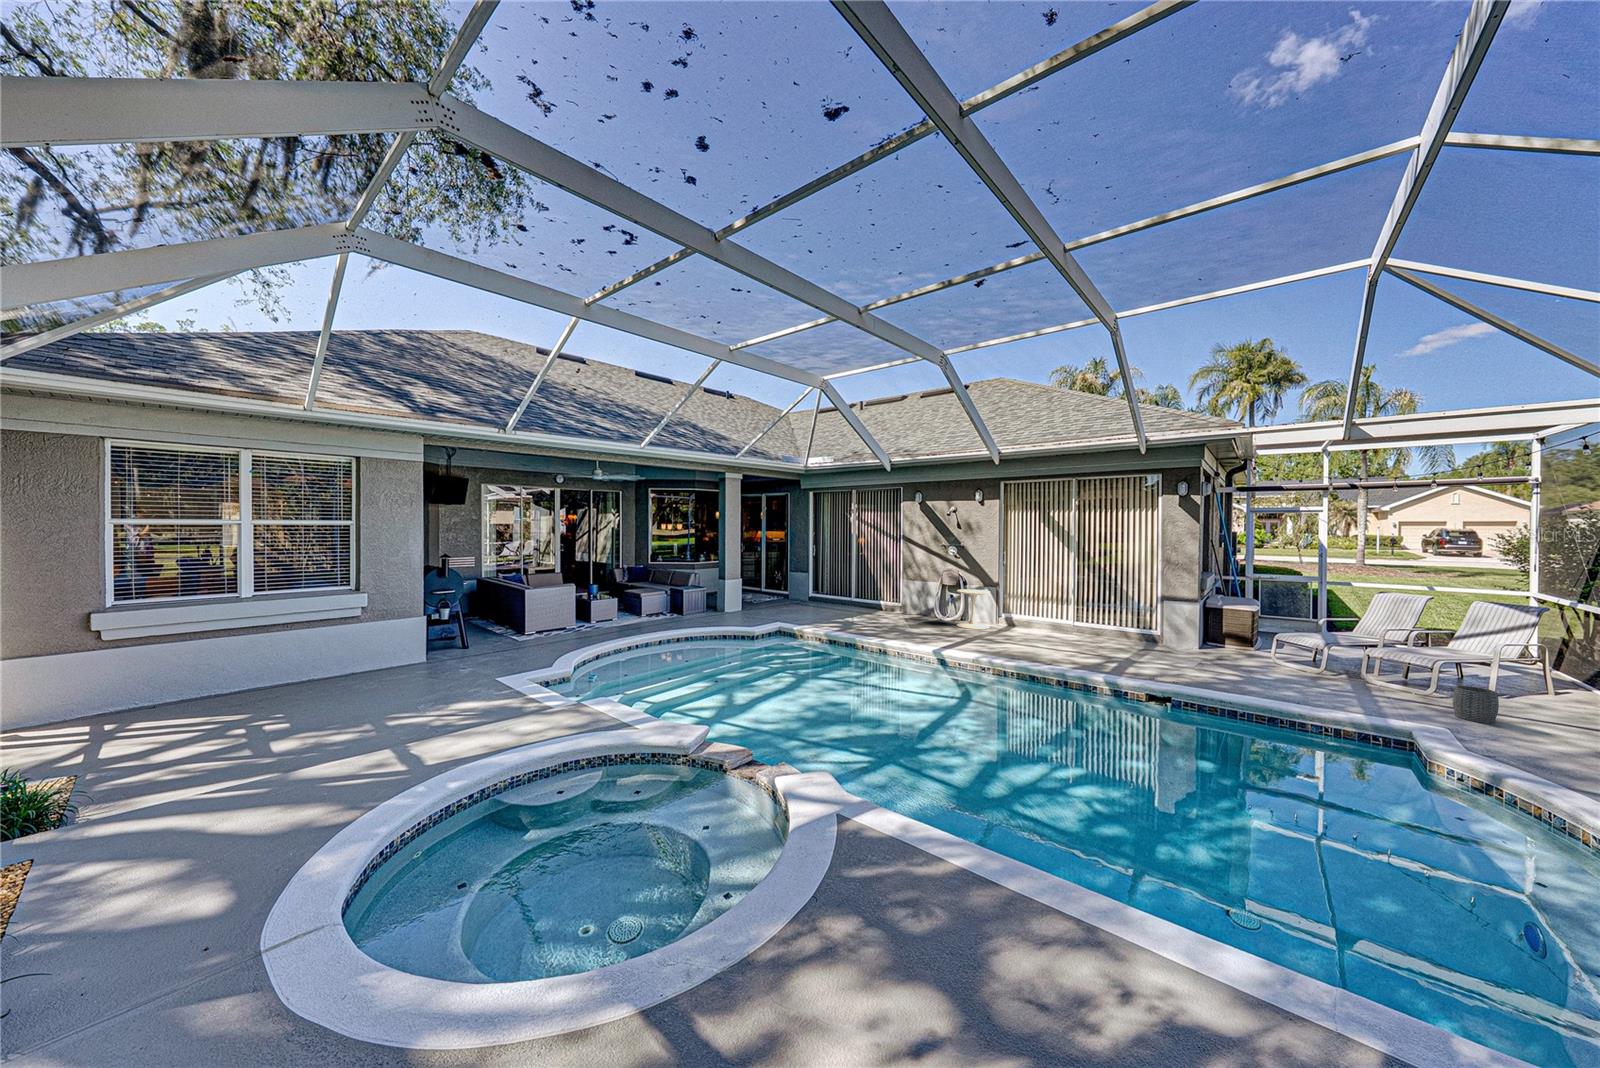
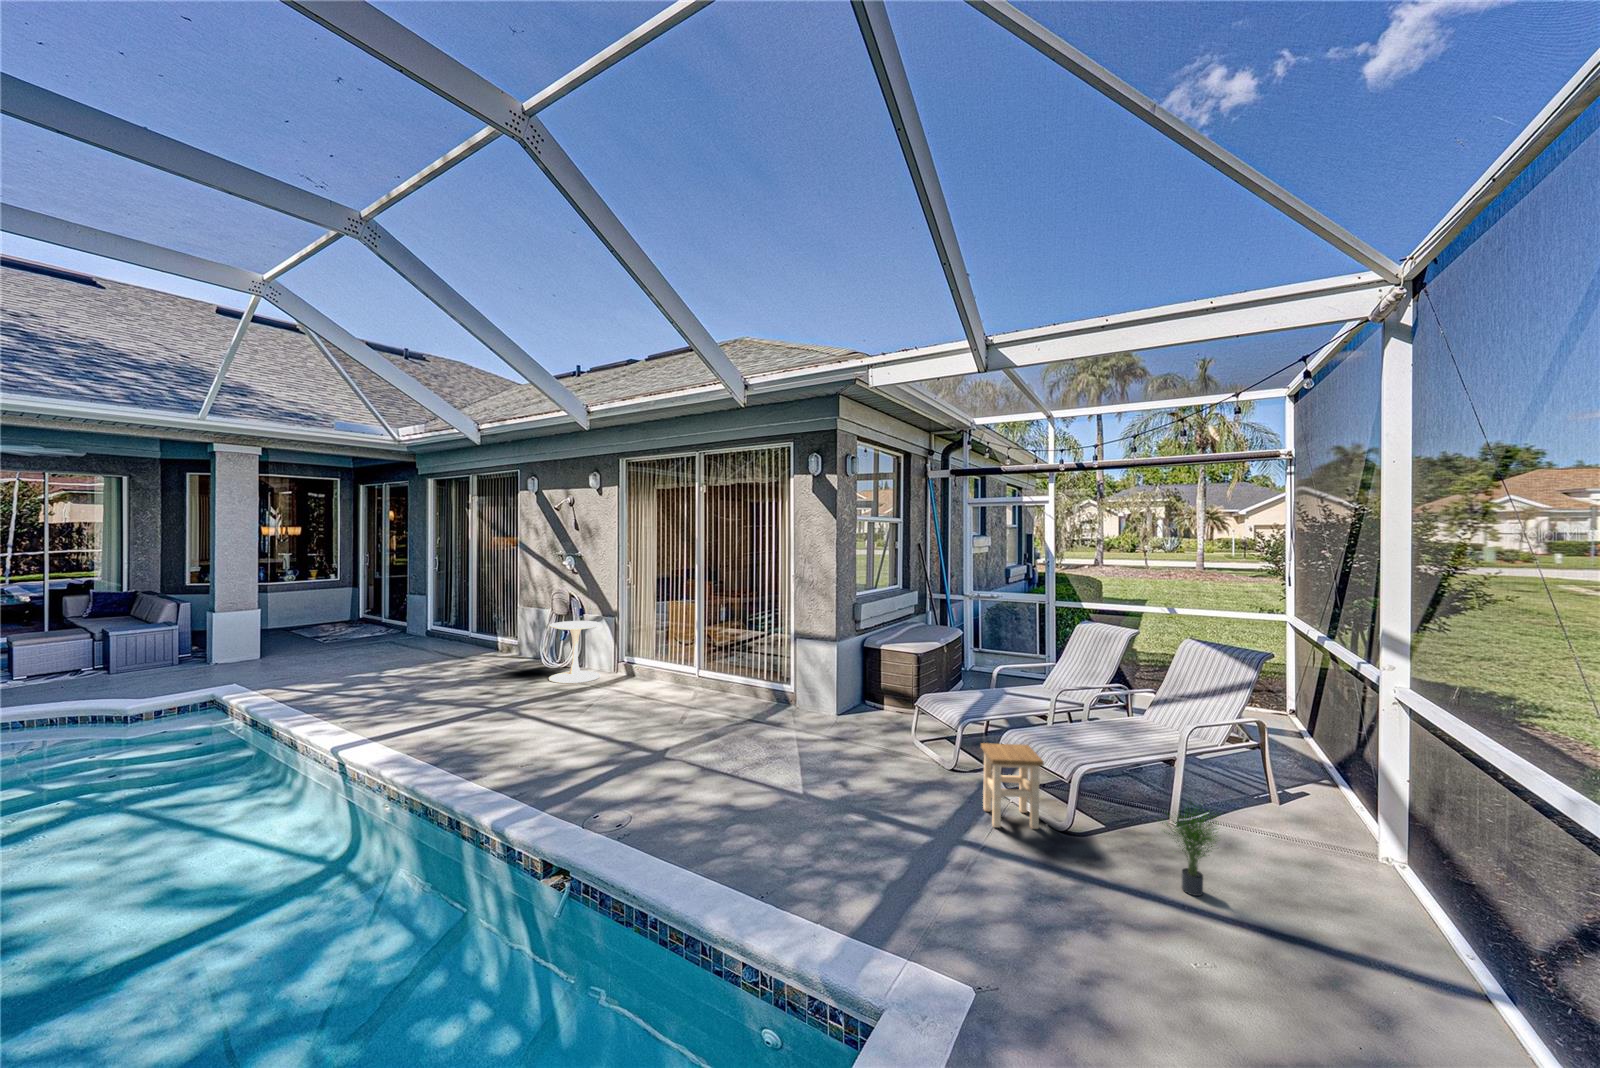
stool: none [1378,657,1433,703] -> present [981,743,1044,829]
potted plant: none [1524,678,1581,728] -> present [1164,806,1218,896]
woven basket: present [1453,686,1499,723] -> none [1039,809,1102,891]

